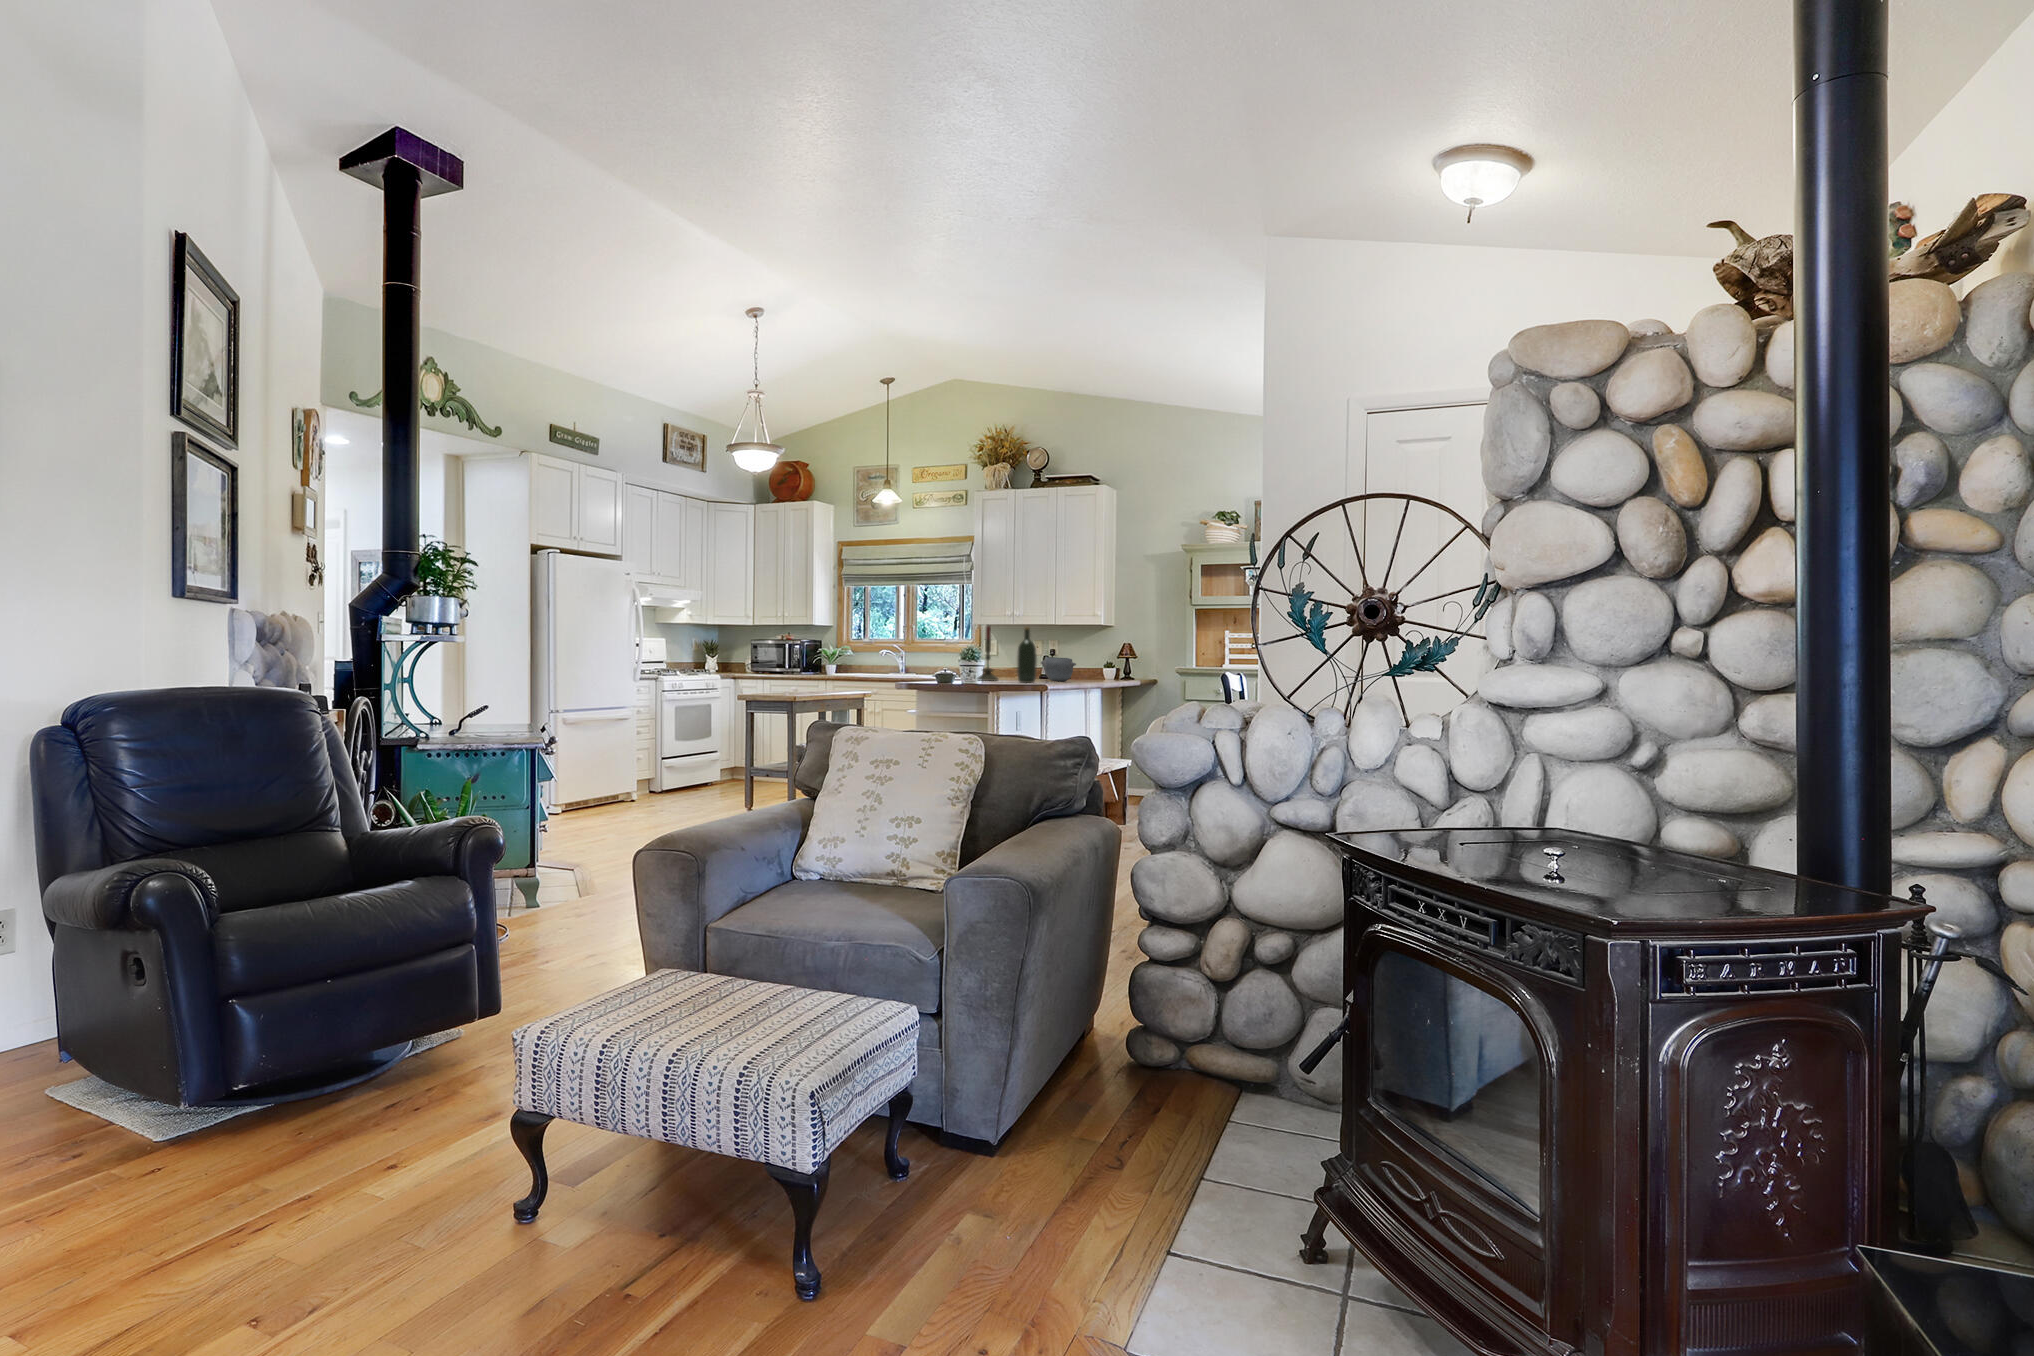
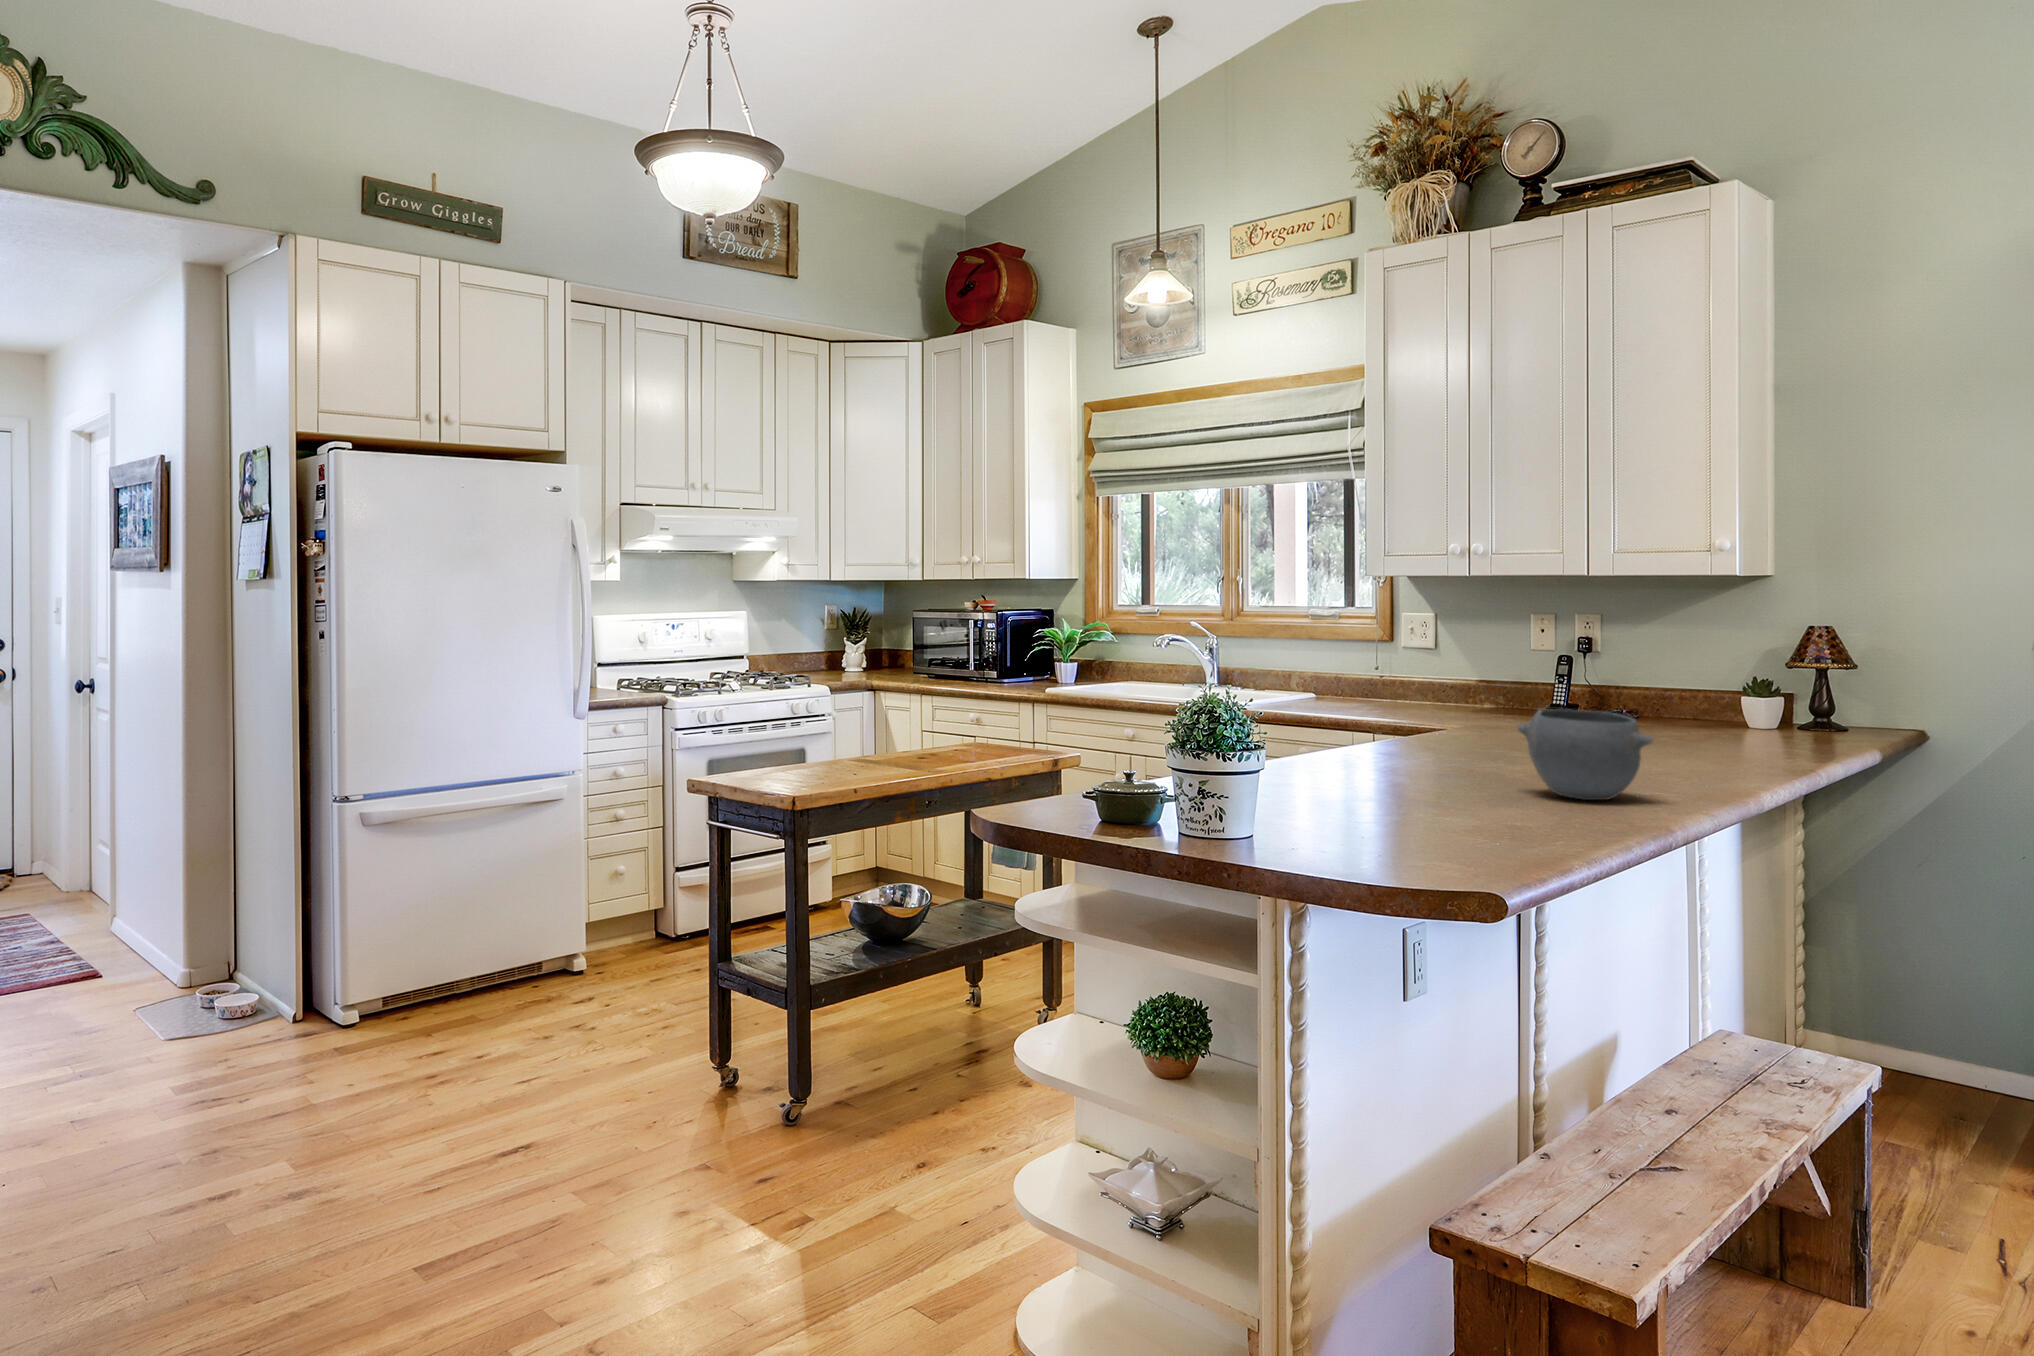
candle: present [977,626,998,681] -> none [1310,597,1381,774]
wine bottle: present [1017,627,1037,683] -> none [1387,634,1470,864]

